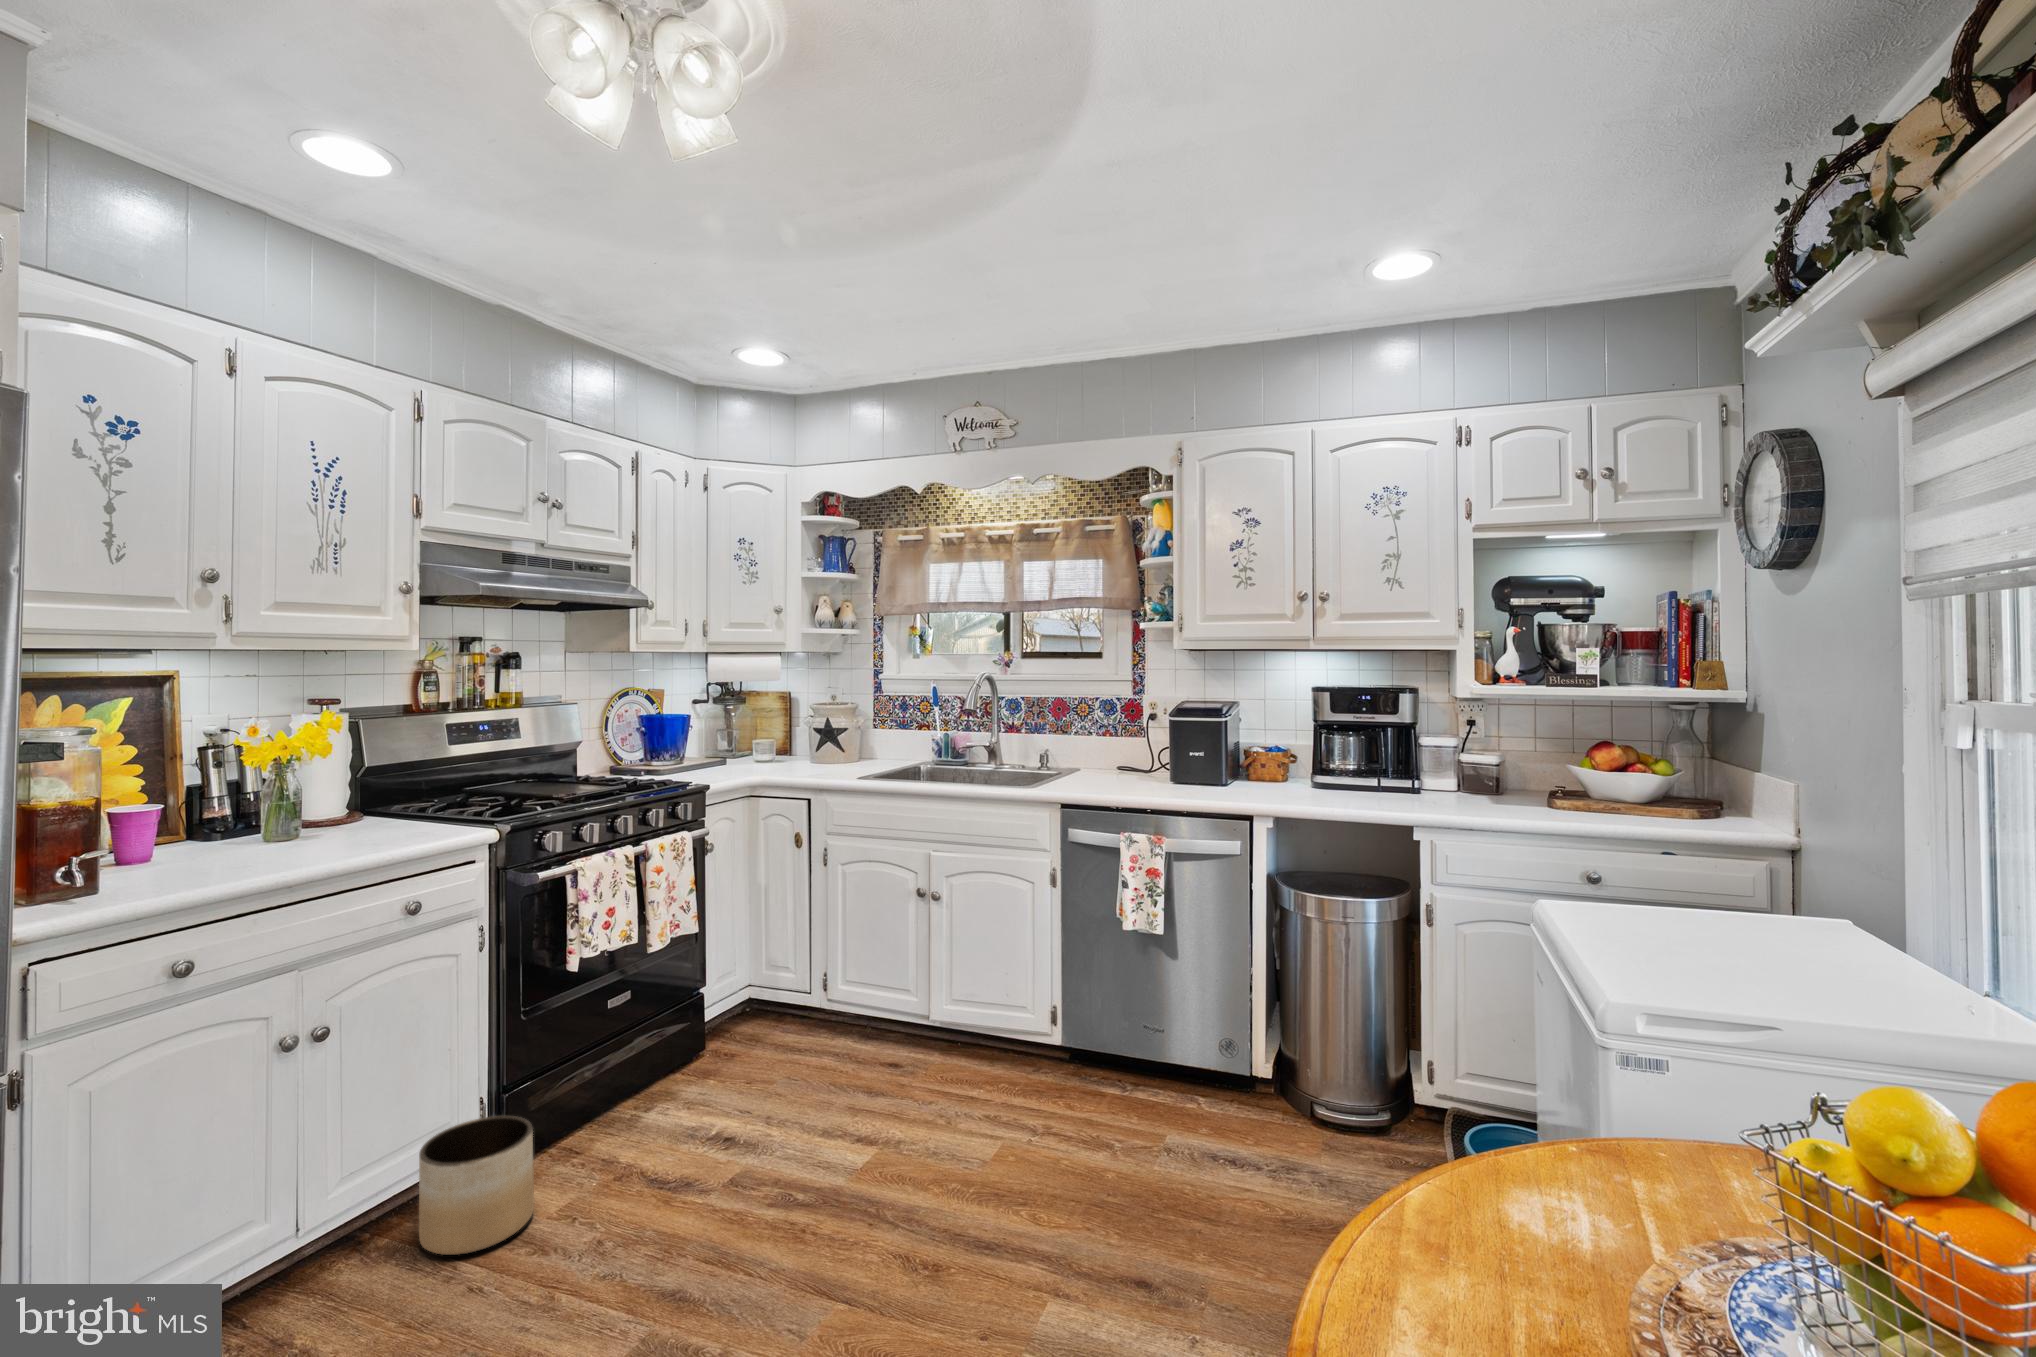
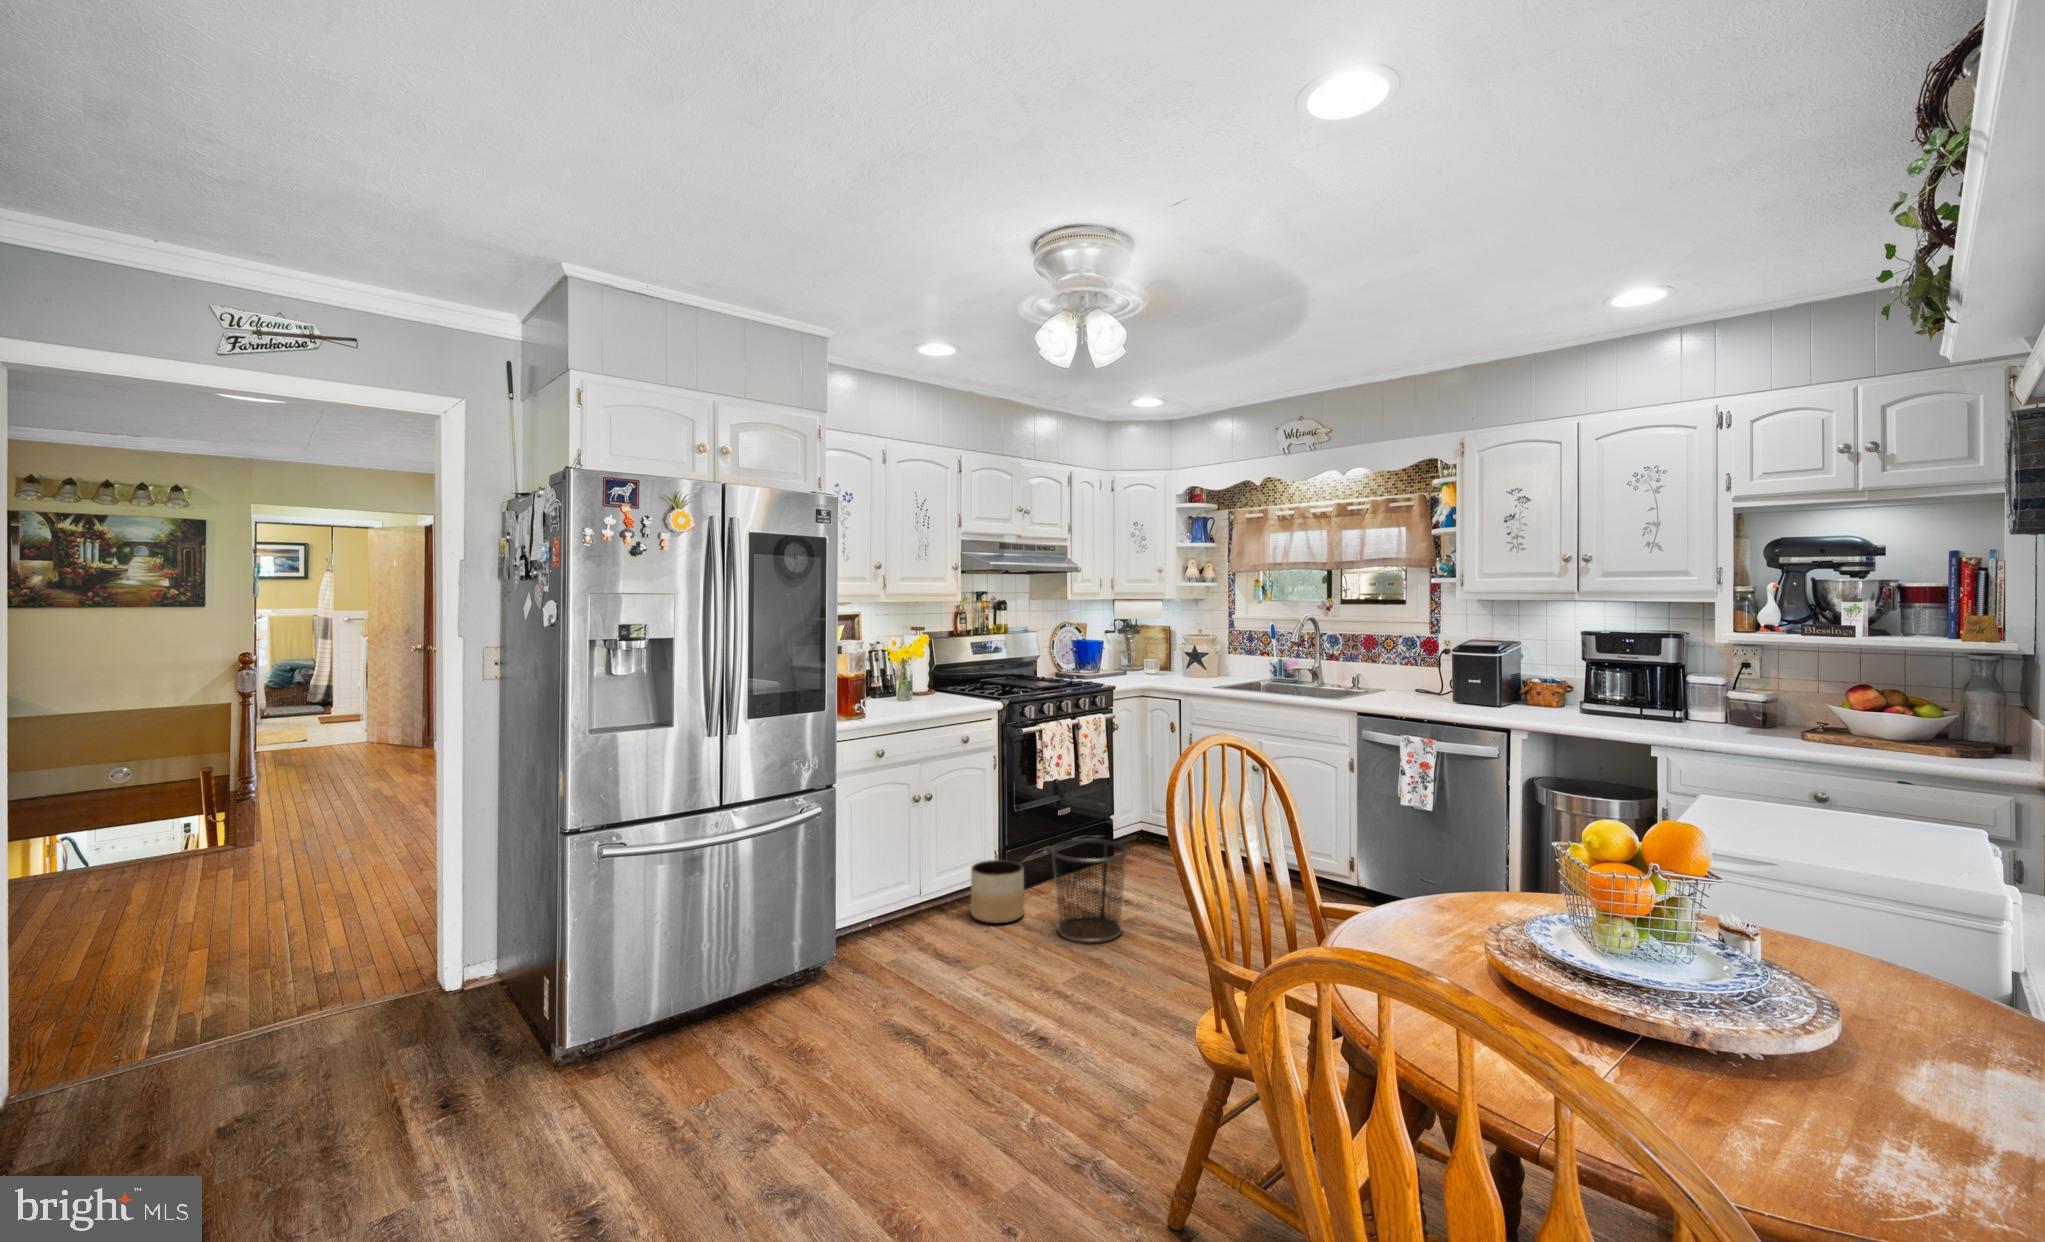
trash can: none [581,1056,729,1265] -> present [1051,839,1128,942]

